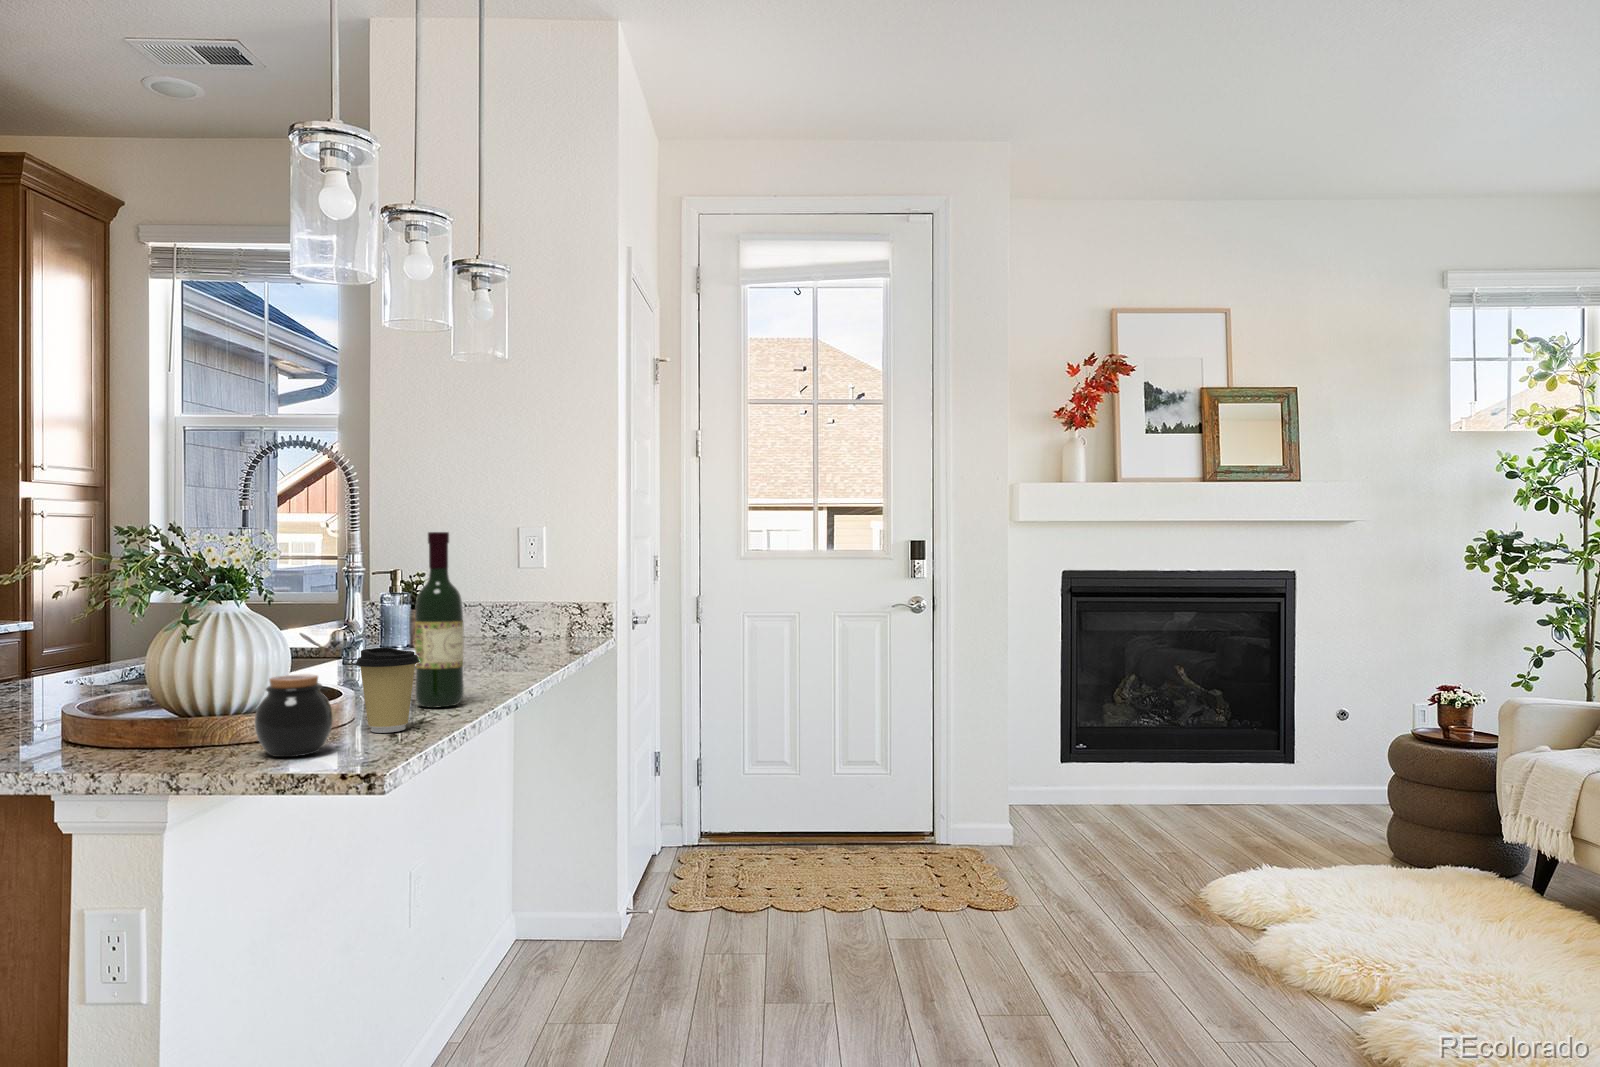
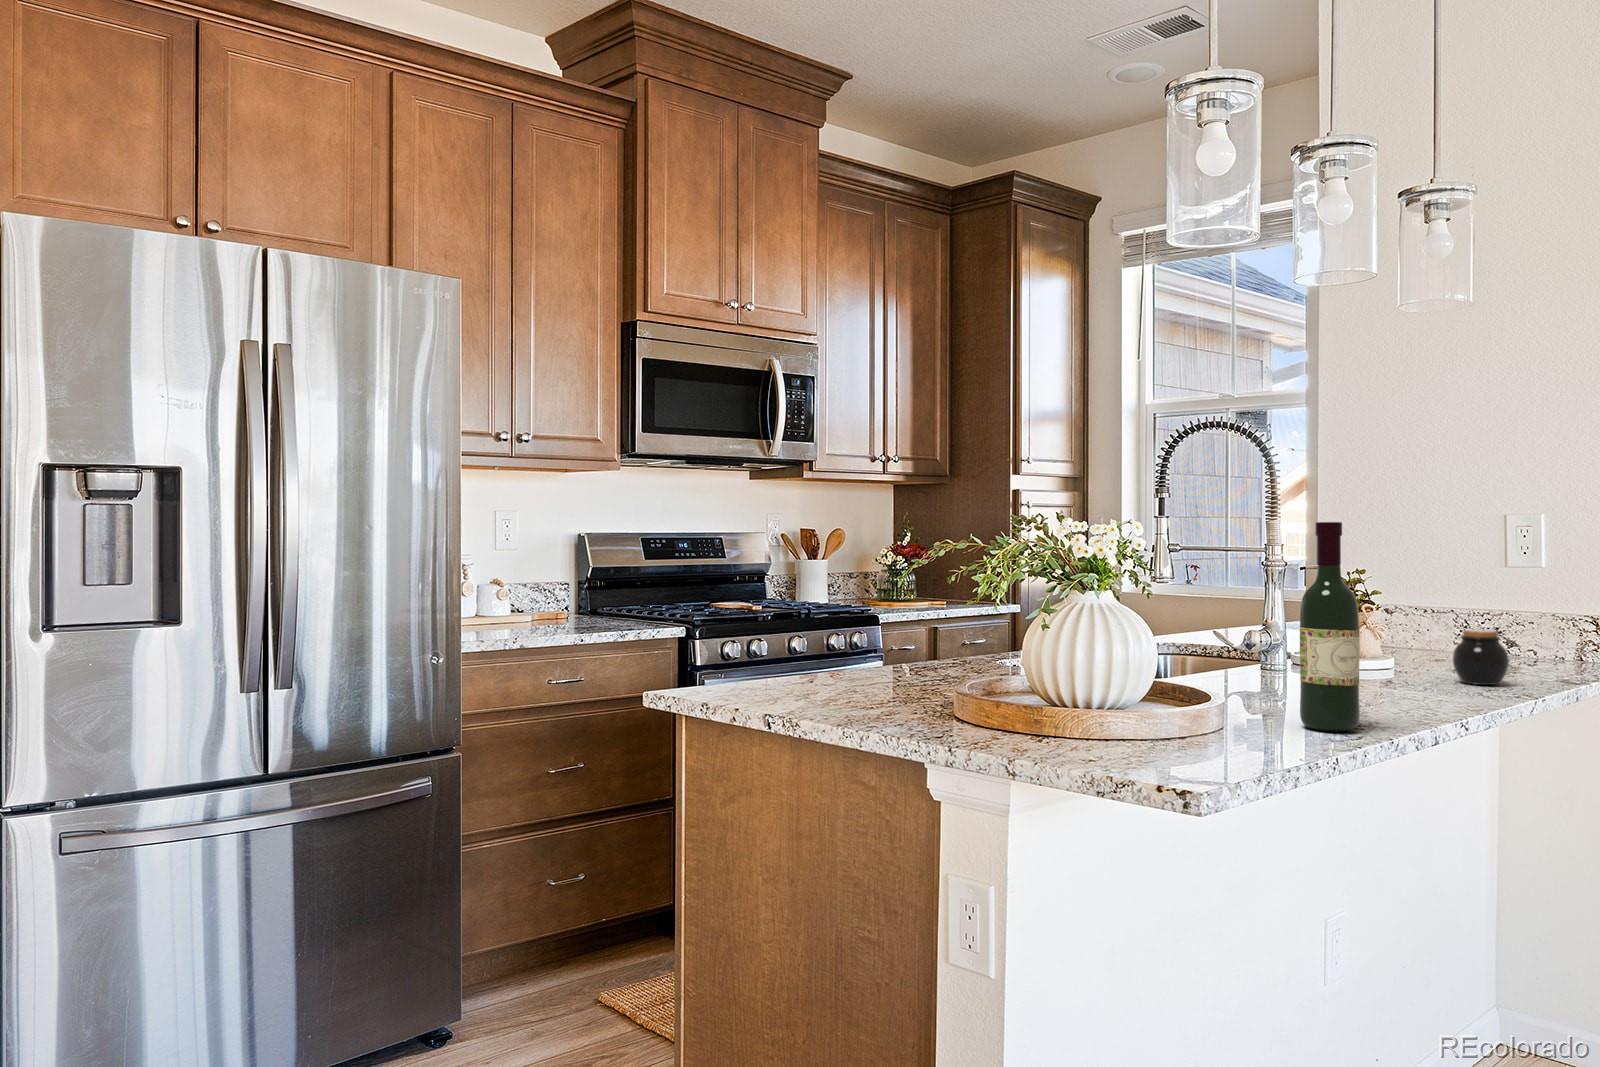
coffee cup: present [355,648,420,733] -> none [1209,654,1282,751]
jar: present [255,674,333,757] -> present [1453,630,1509,685]

